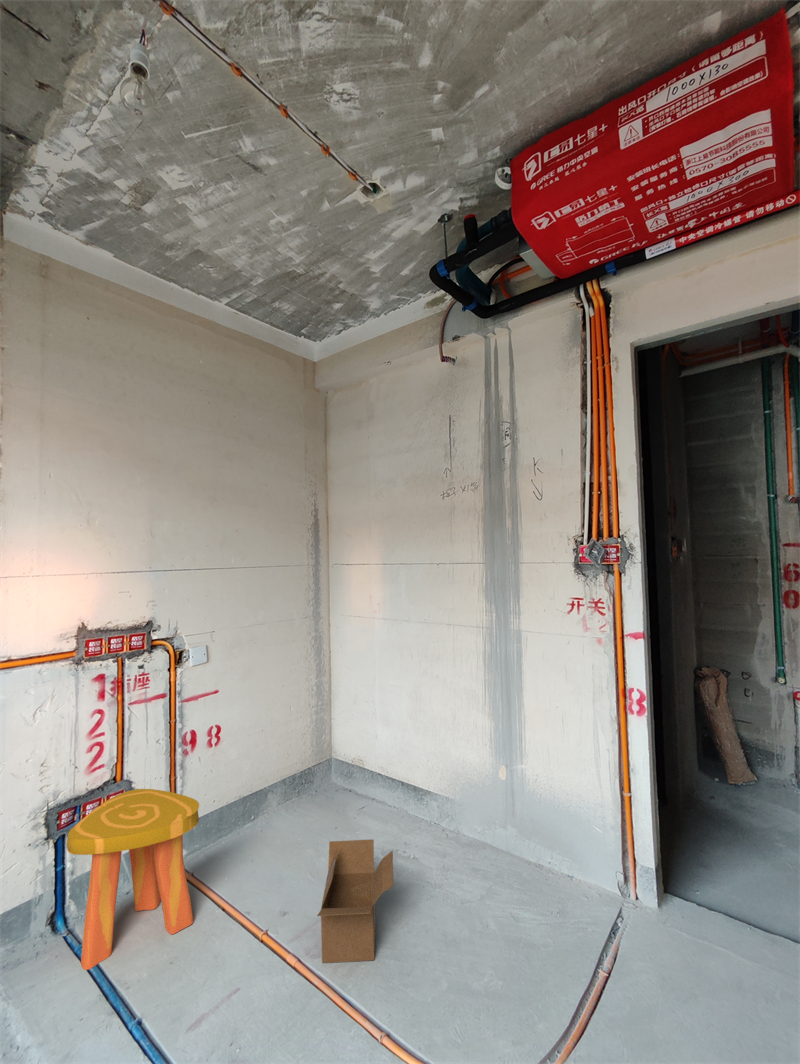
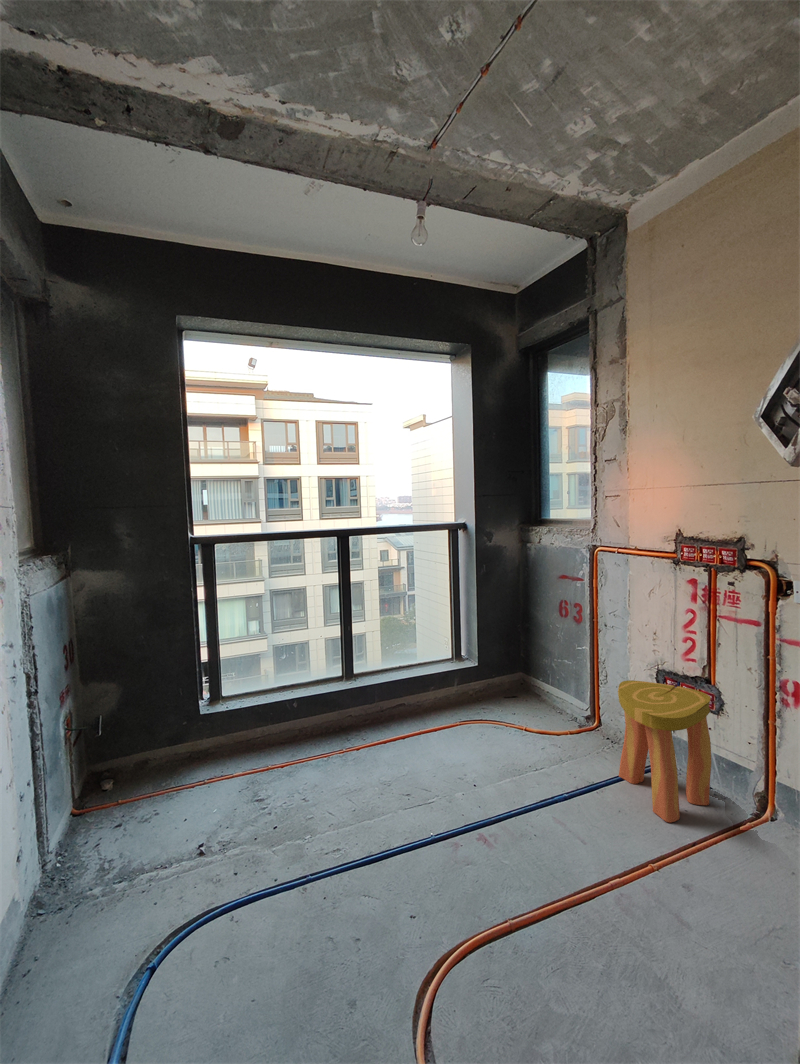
cardboard box: present [317,839,393,963] -> none [557,823,691,974]

